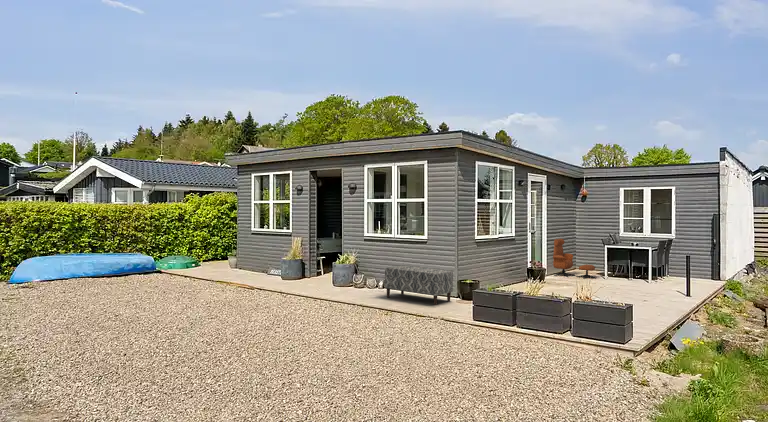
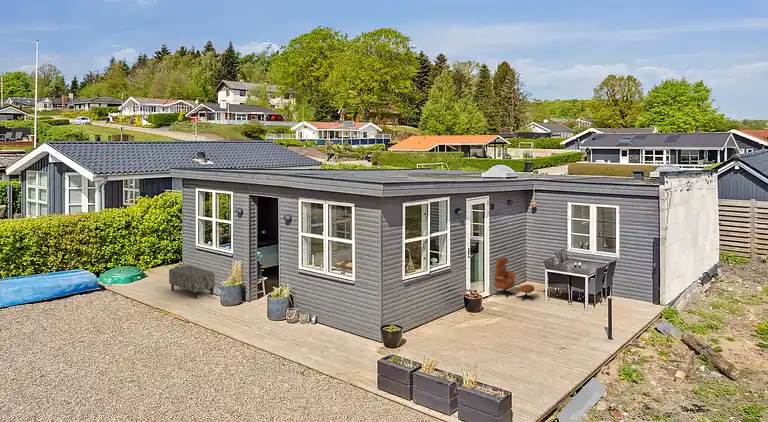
bench: present [385,265,453,305] -> present [169,265,215,299]

